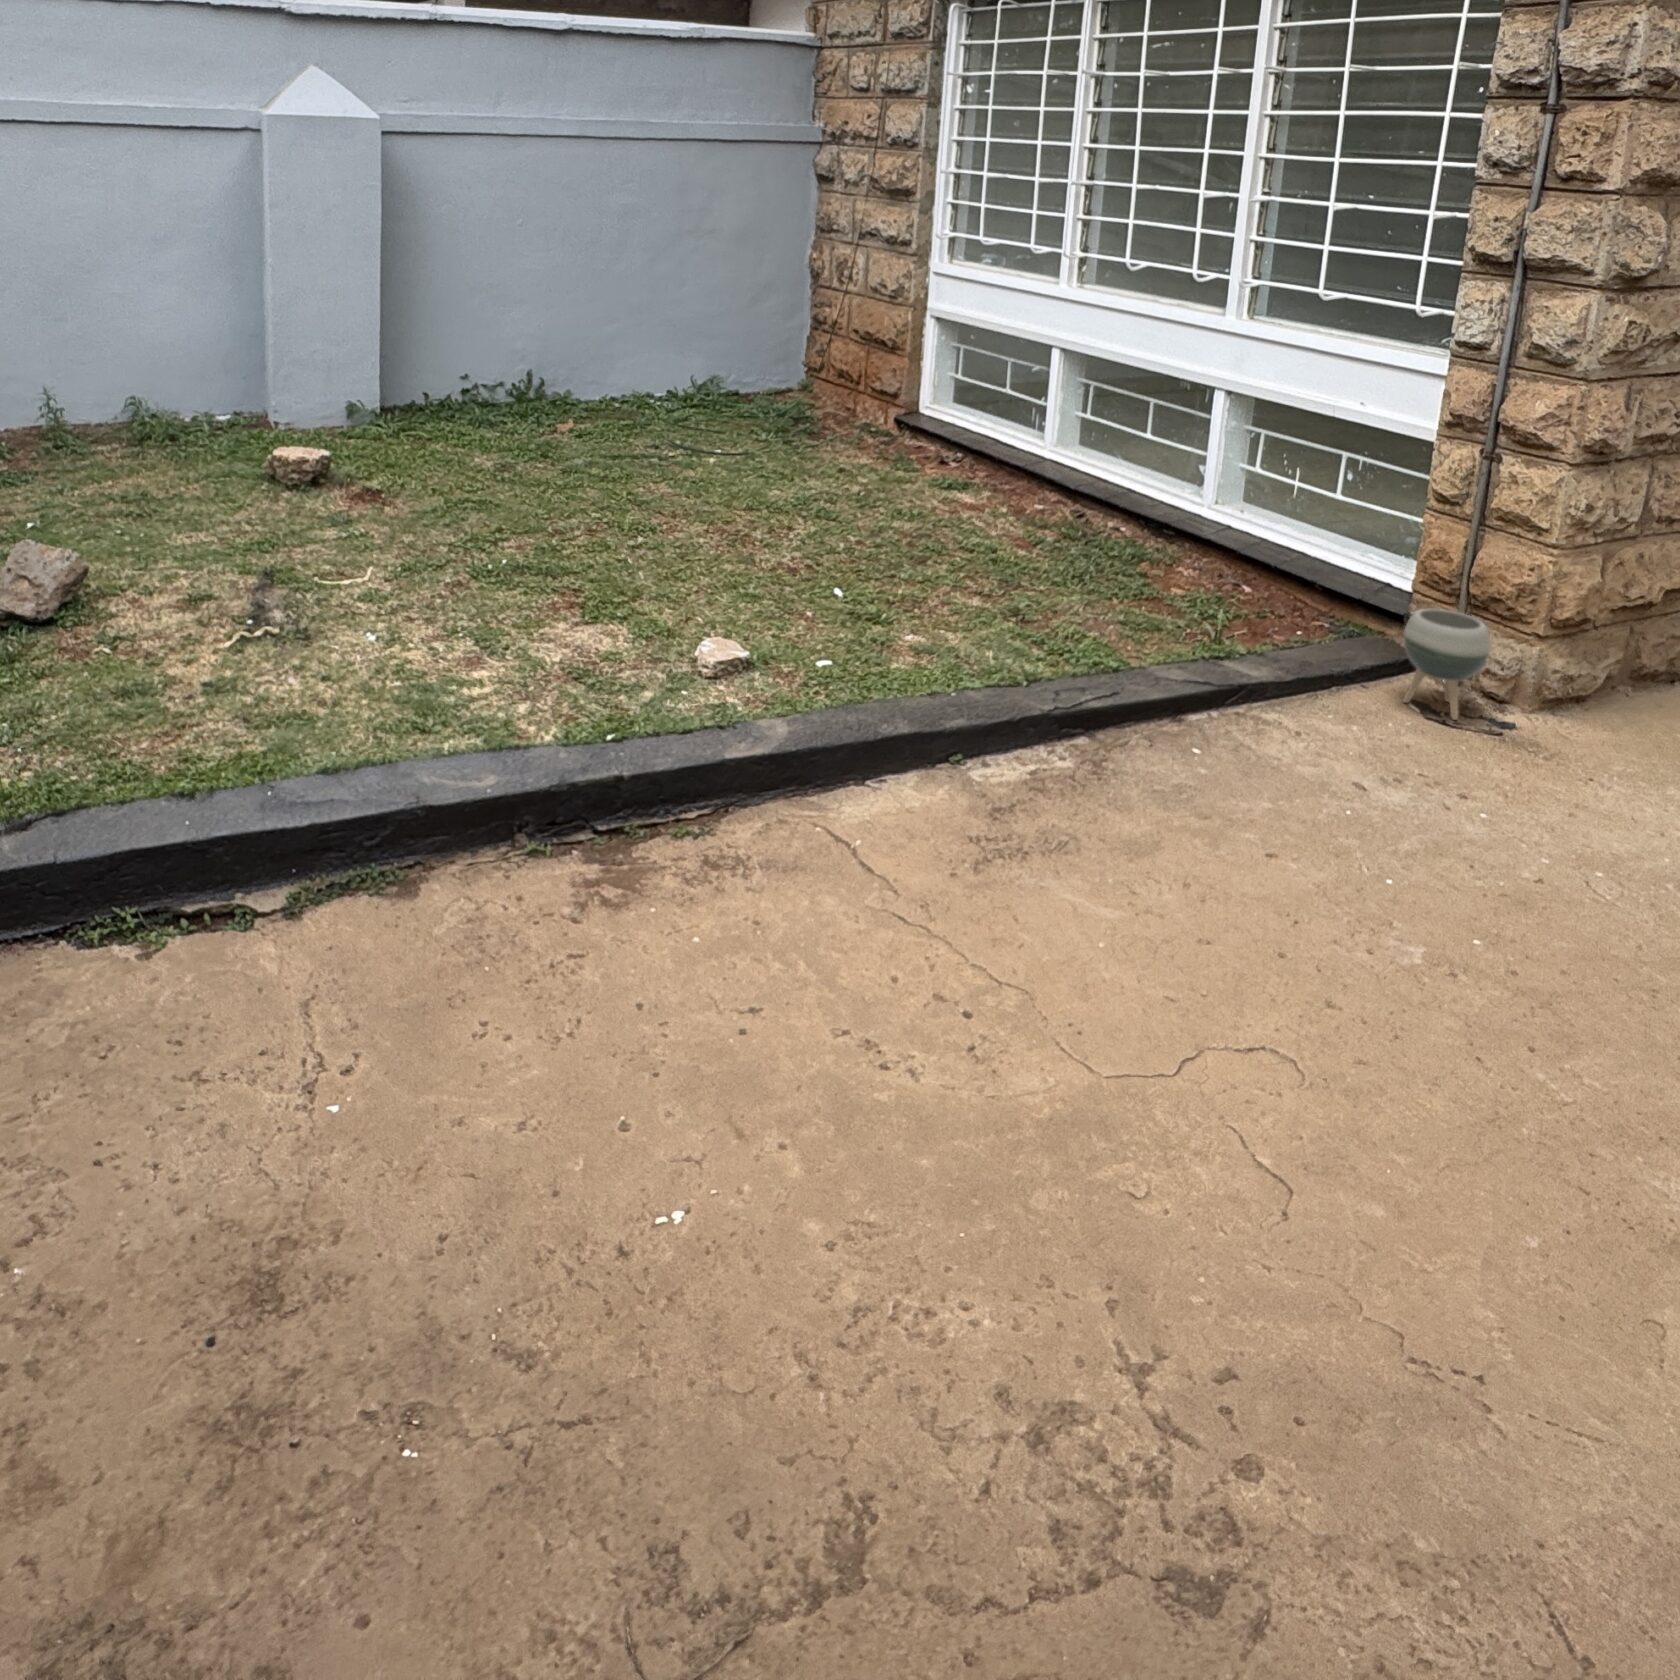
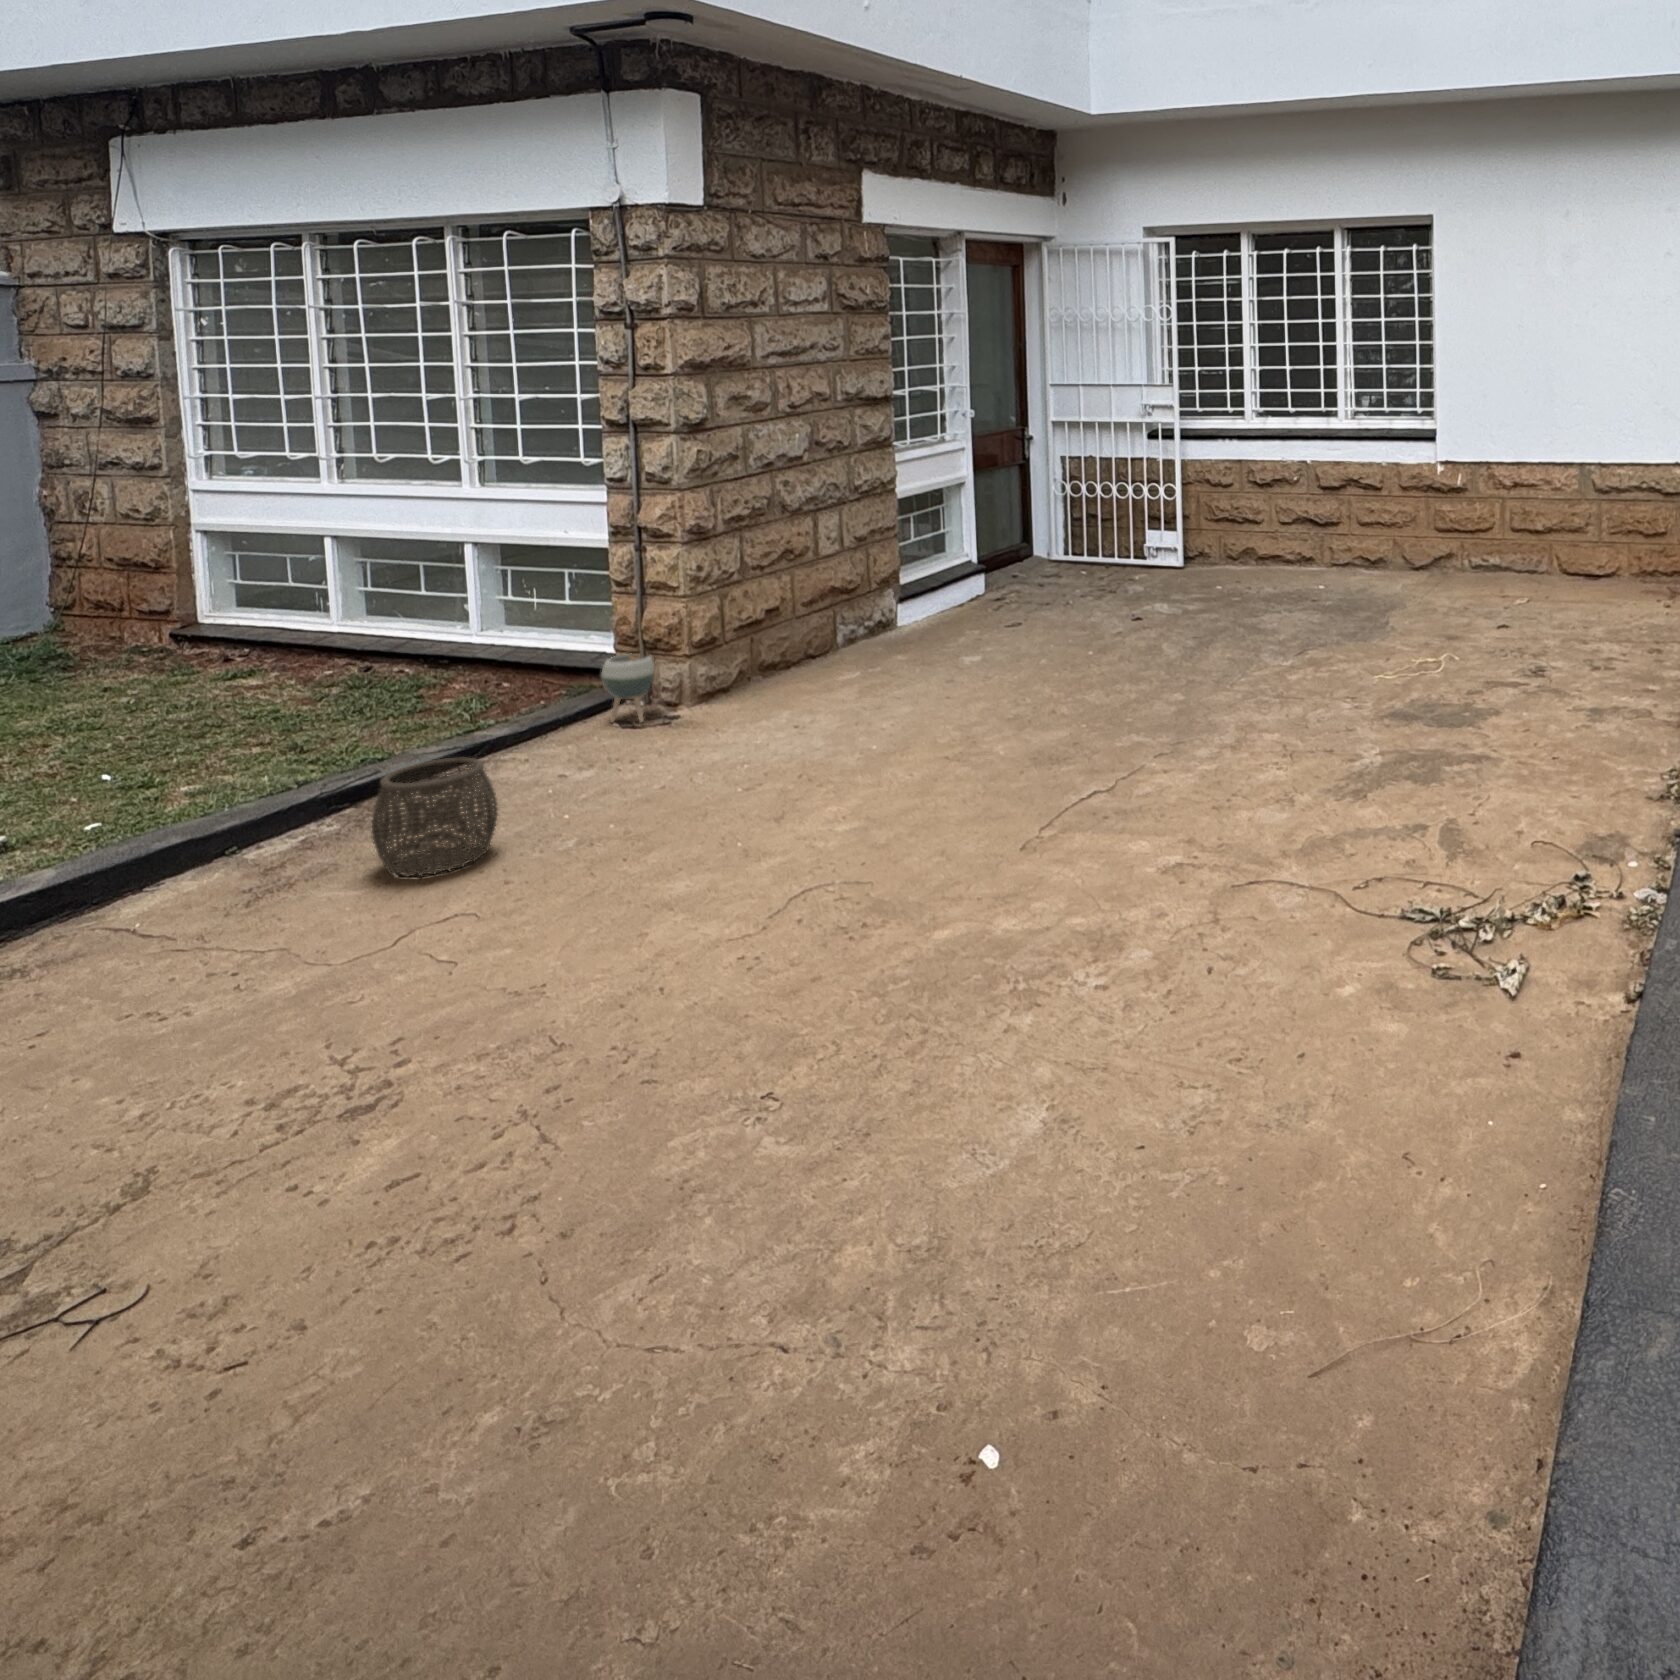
woven basket: none [1146,769,1333,972] -> present [371,758,498,877]

